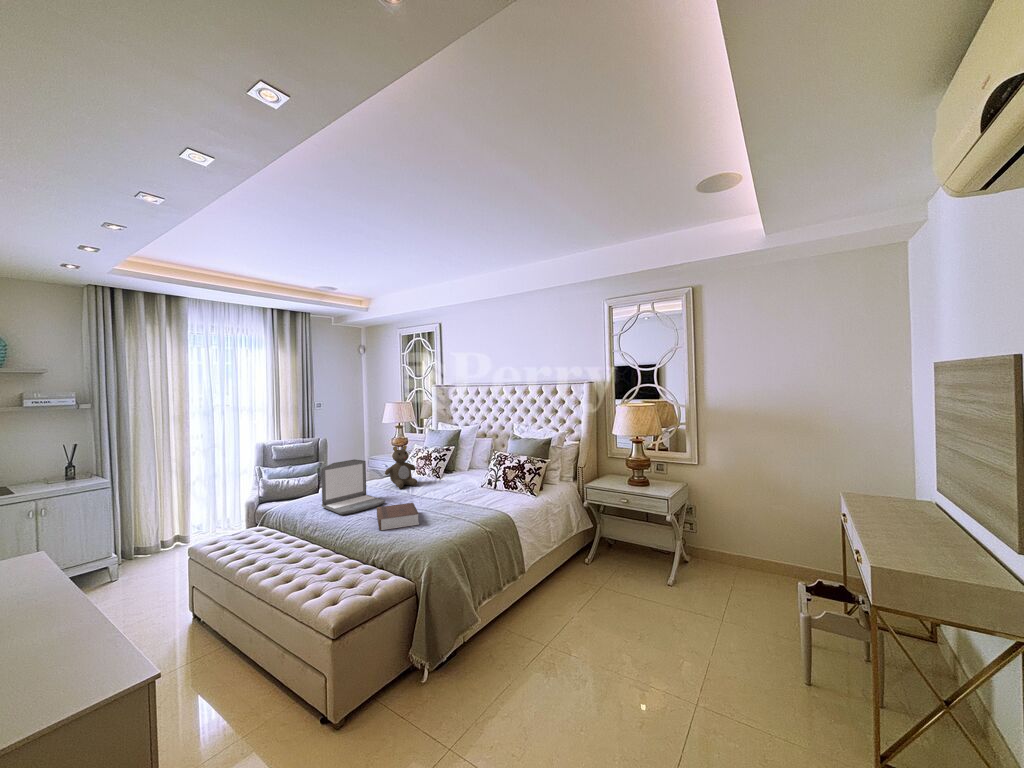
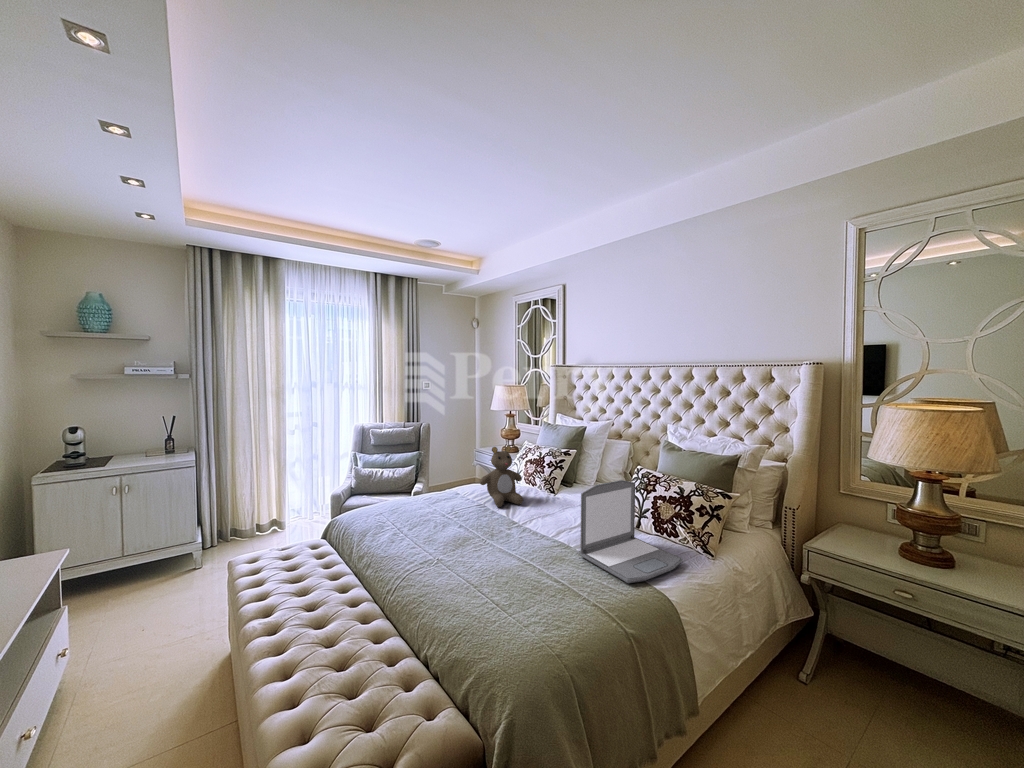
laptop: present [321,459,385,515] -> present [579,480,683,583]
book: present [377,503,419,530] -> none [448,545,513,595]

